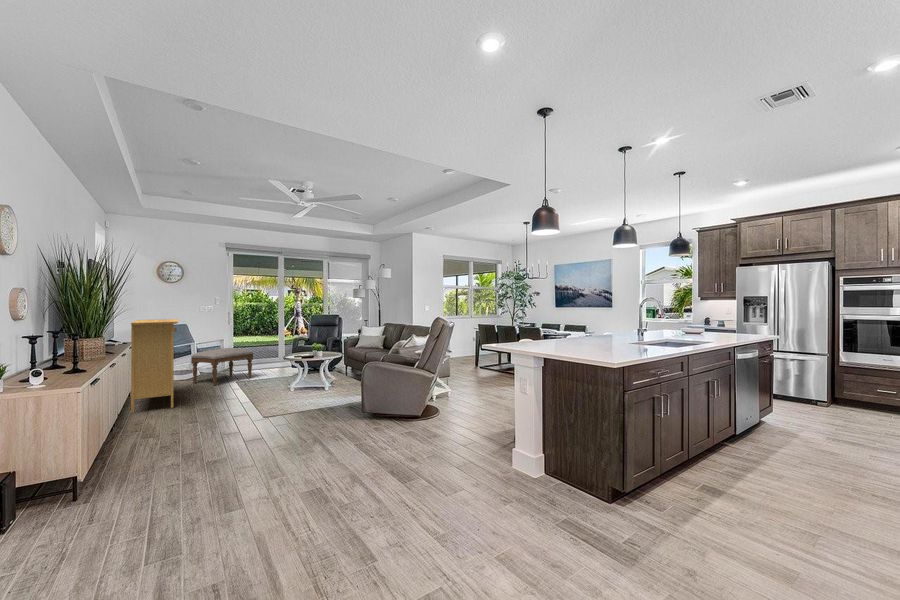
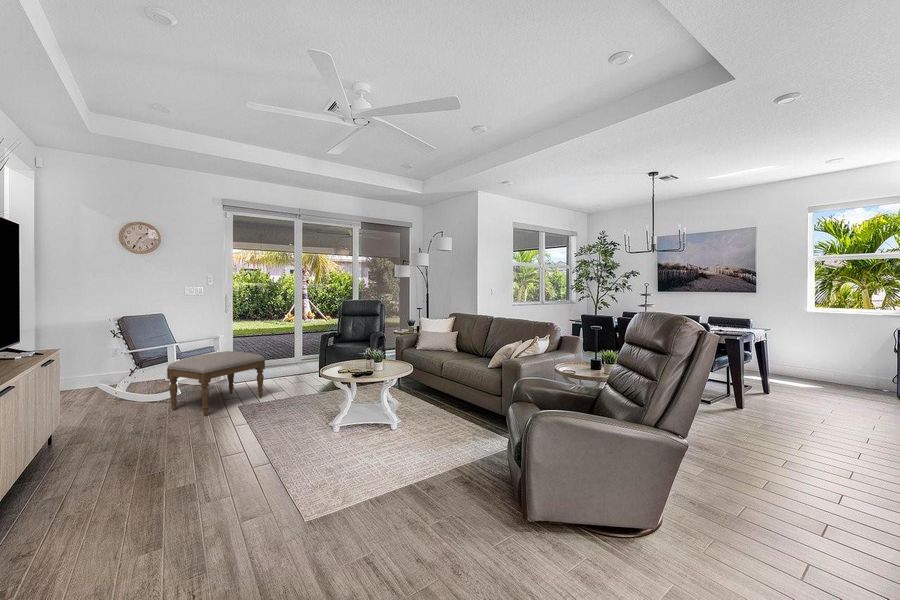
console table: present [131,319,179,413] -> none [19,309,138,506]

